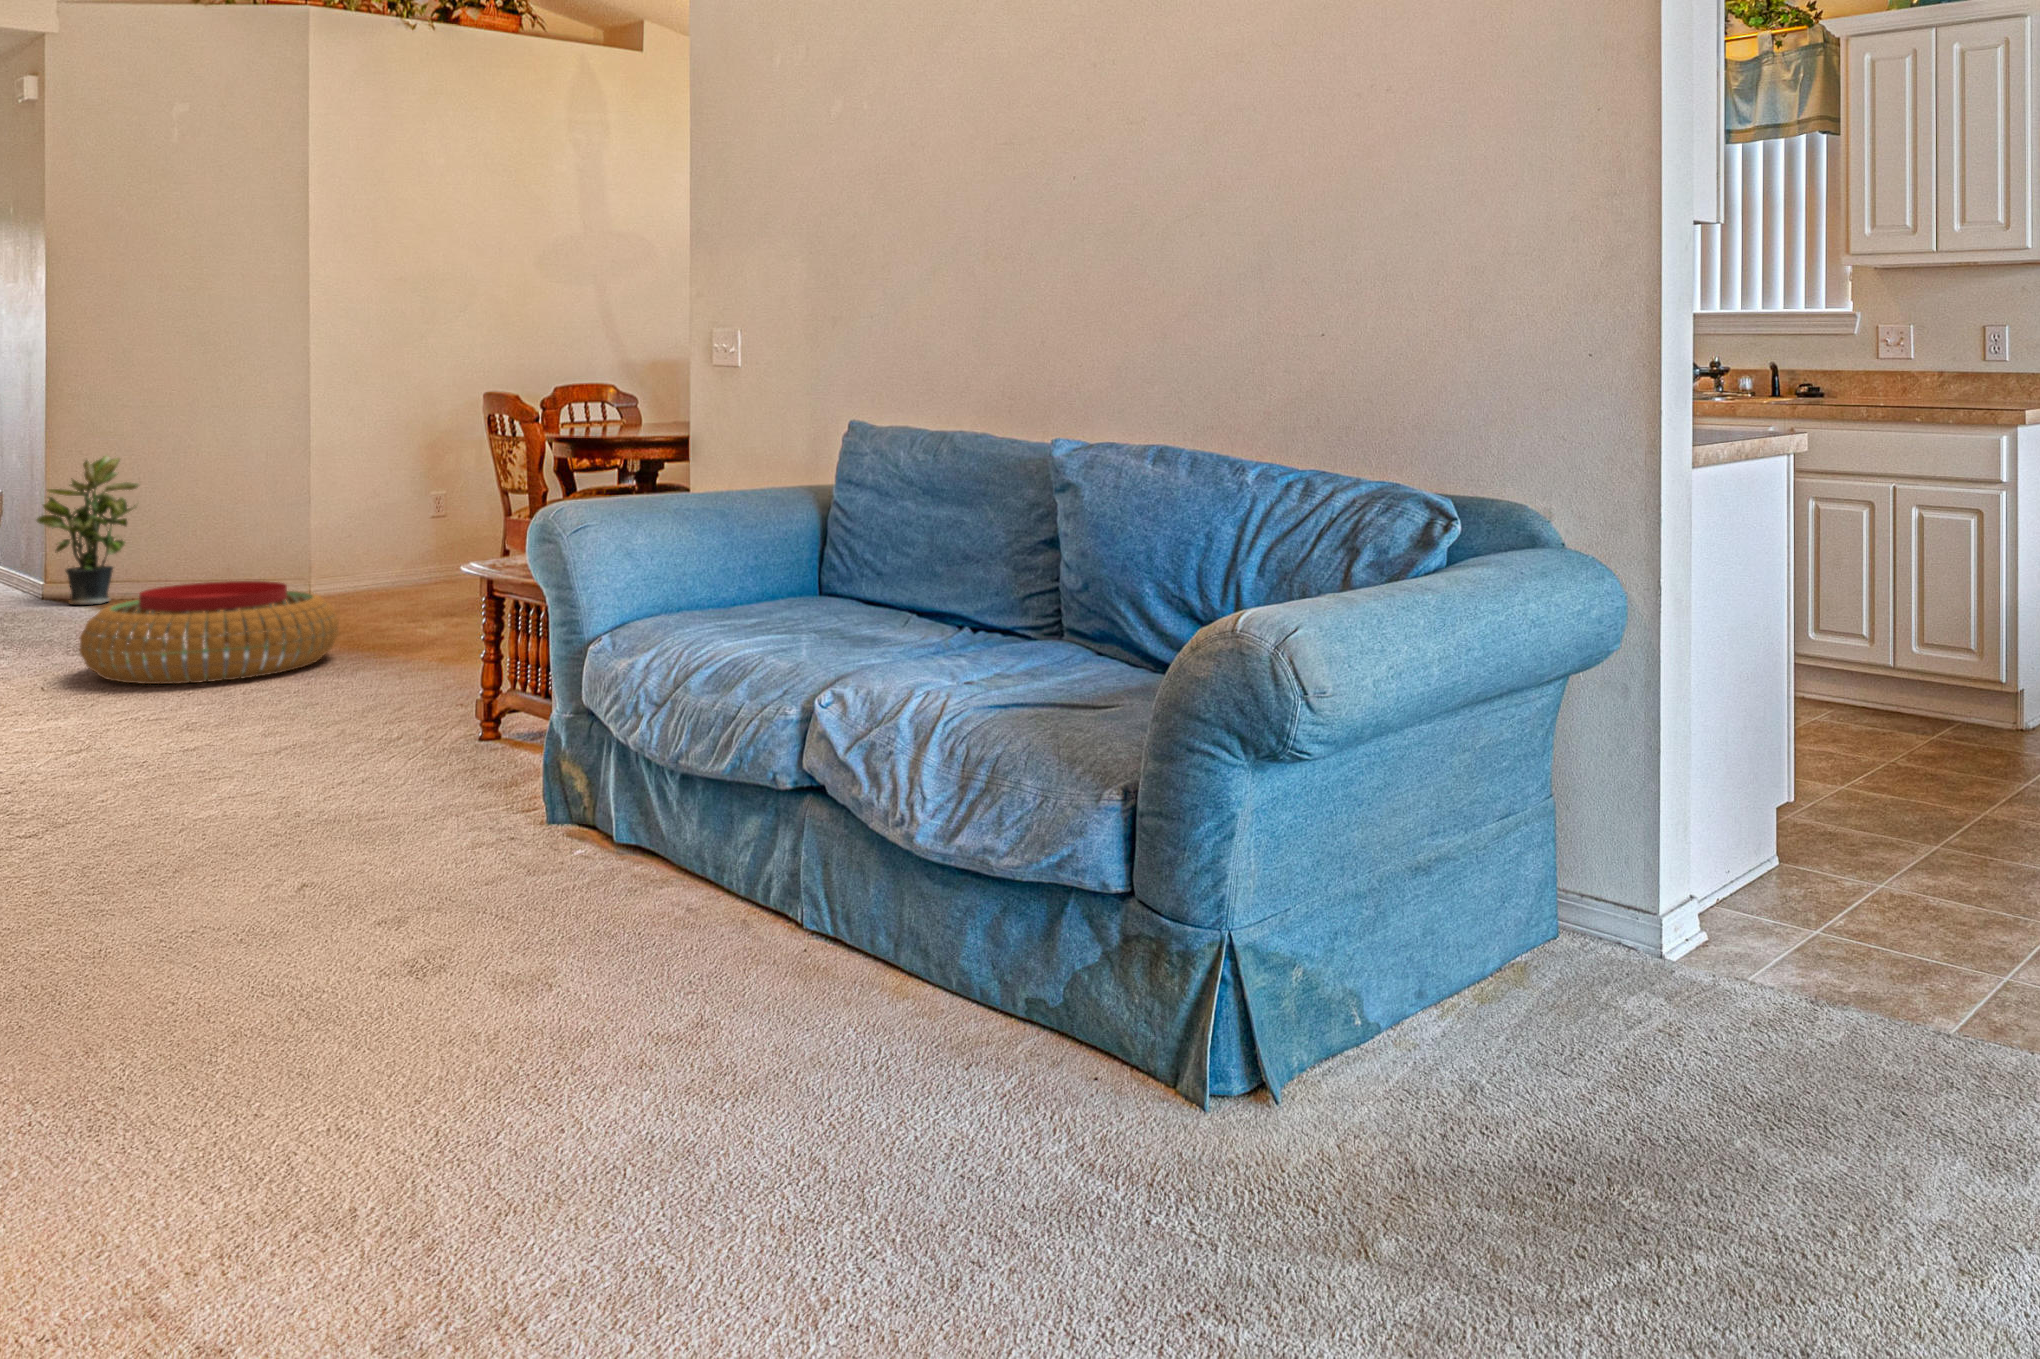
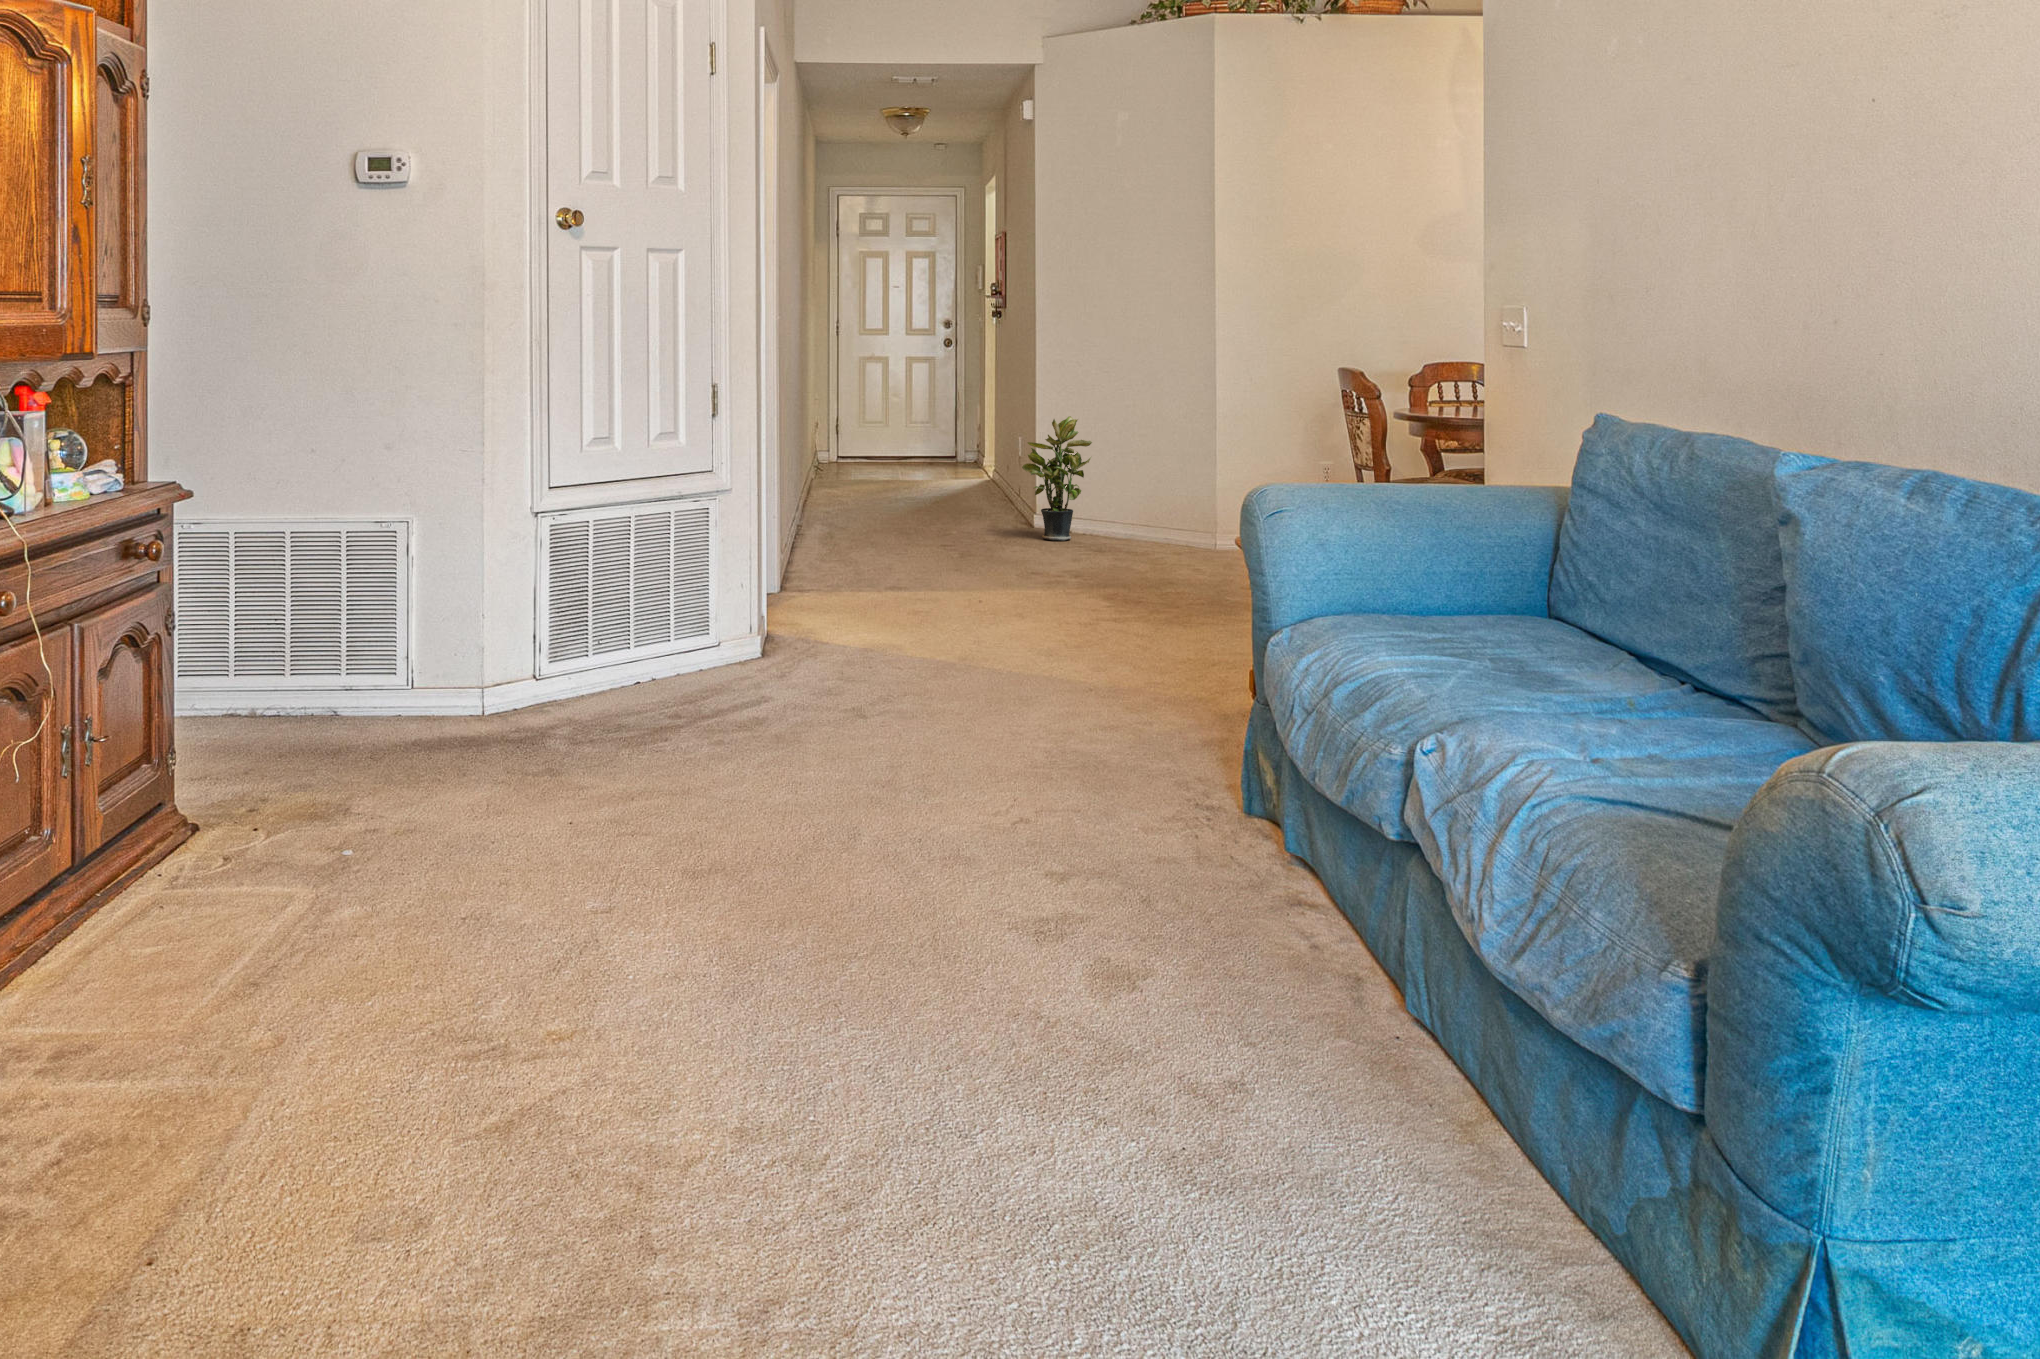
pouf: present [79,581,339,684] -> none [1005,532,1196,621]

